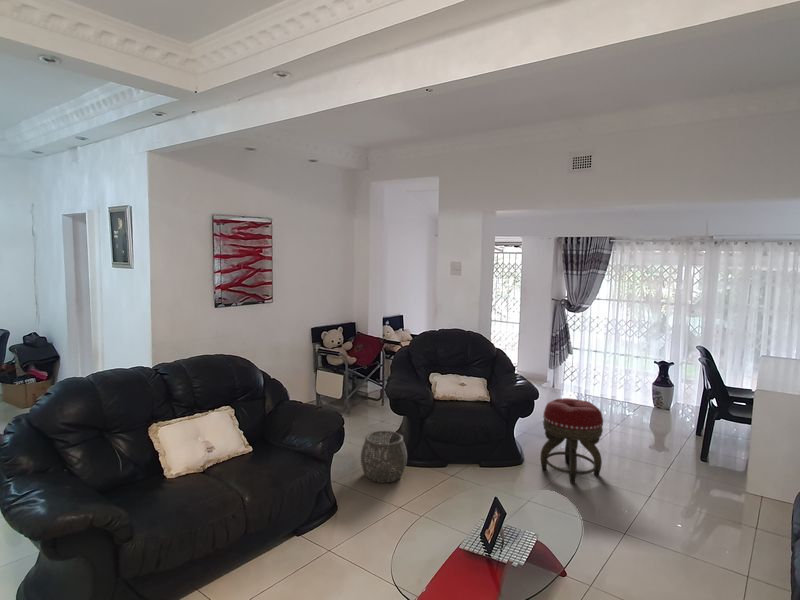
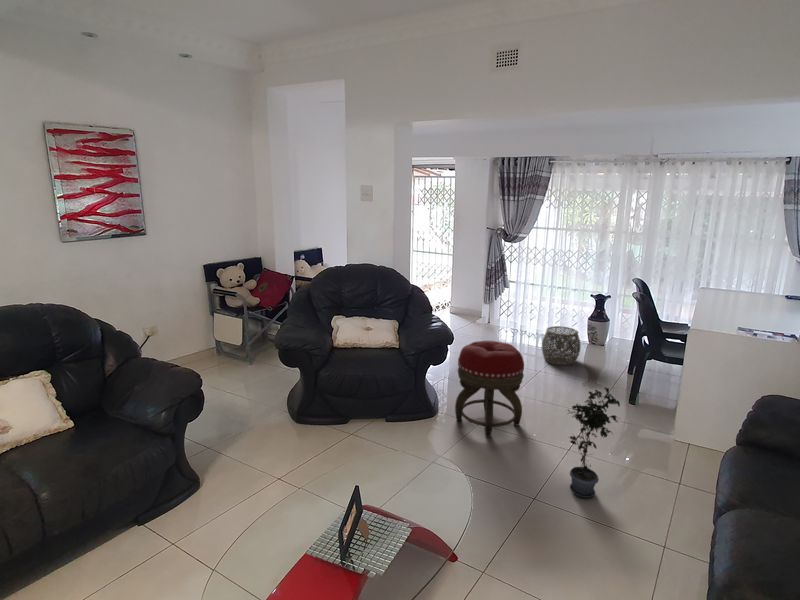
woven basket: present [361,431,407,483] -> present [542,326,581,365]
potted plant: none [646,437,696,535] -> present [568,388,620,498]

